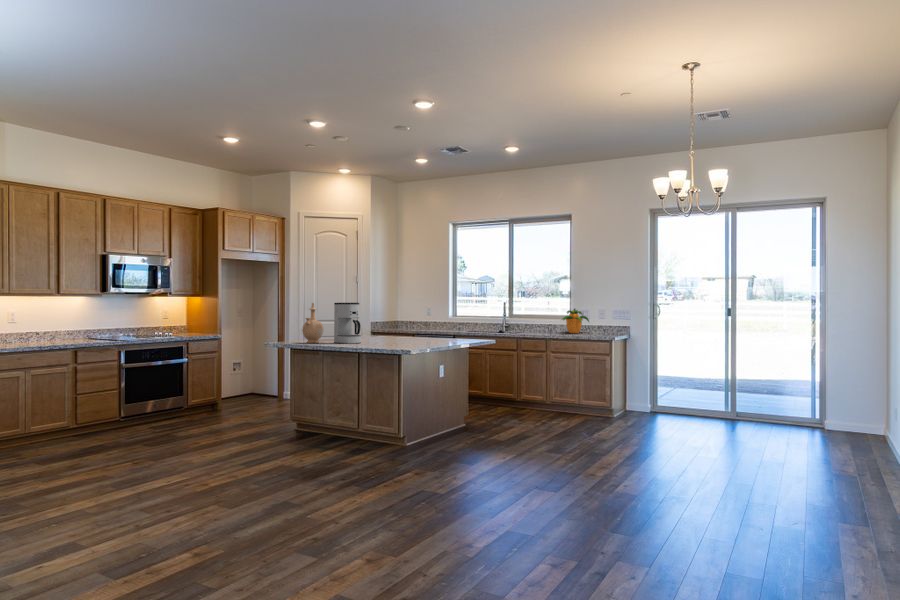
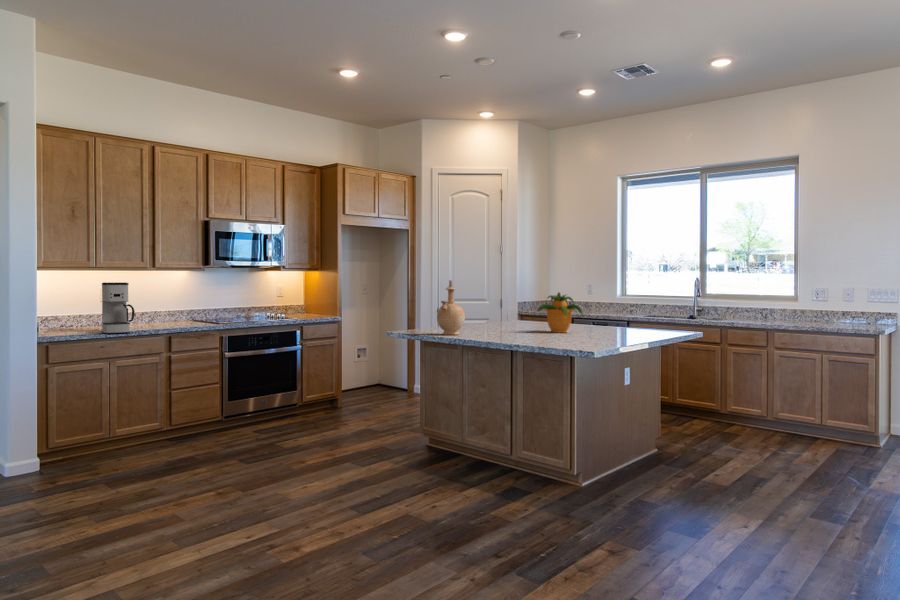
coffee maker: present [334,303,361,344] -> present [102,283,135,334]
potted plant: present [563,309,589,333] -> present [537,293,583,333]

